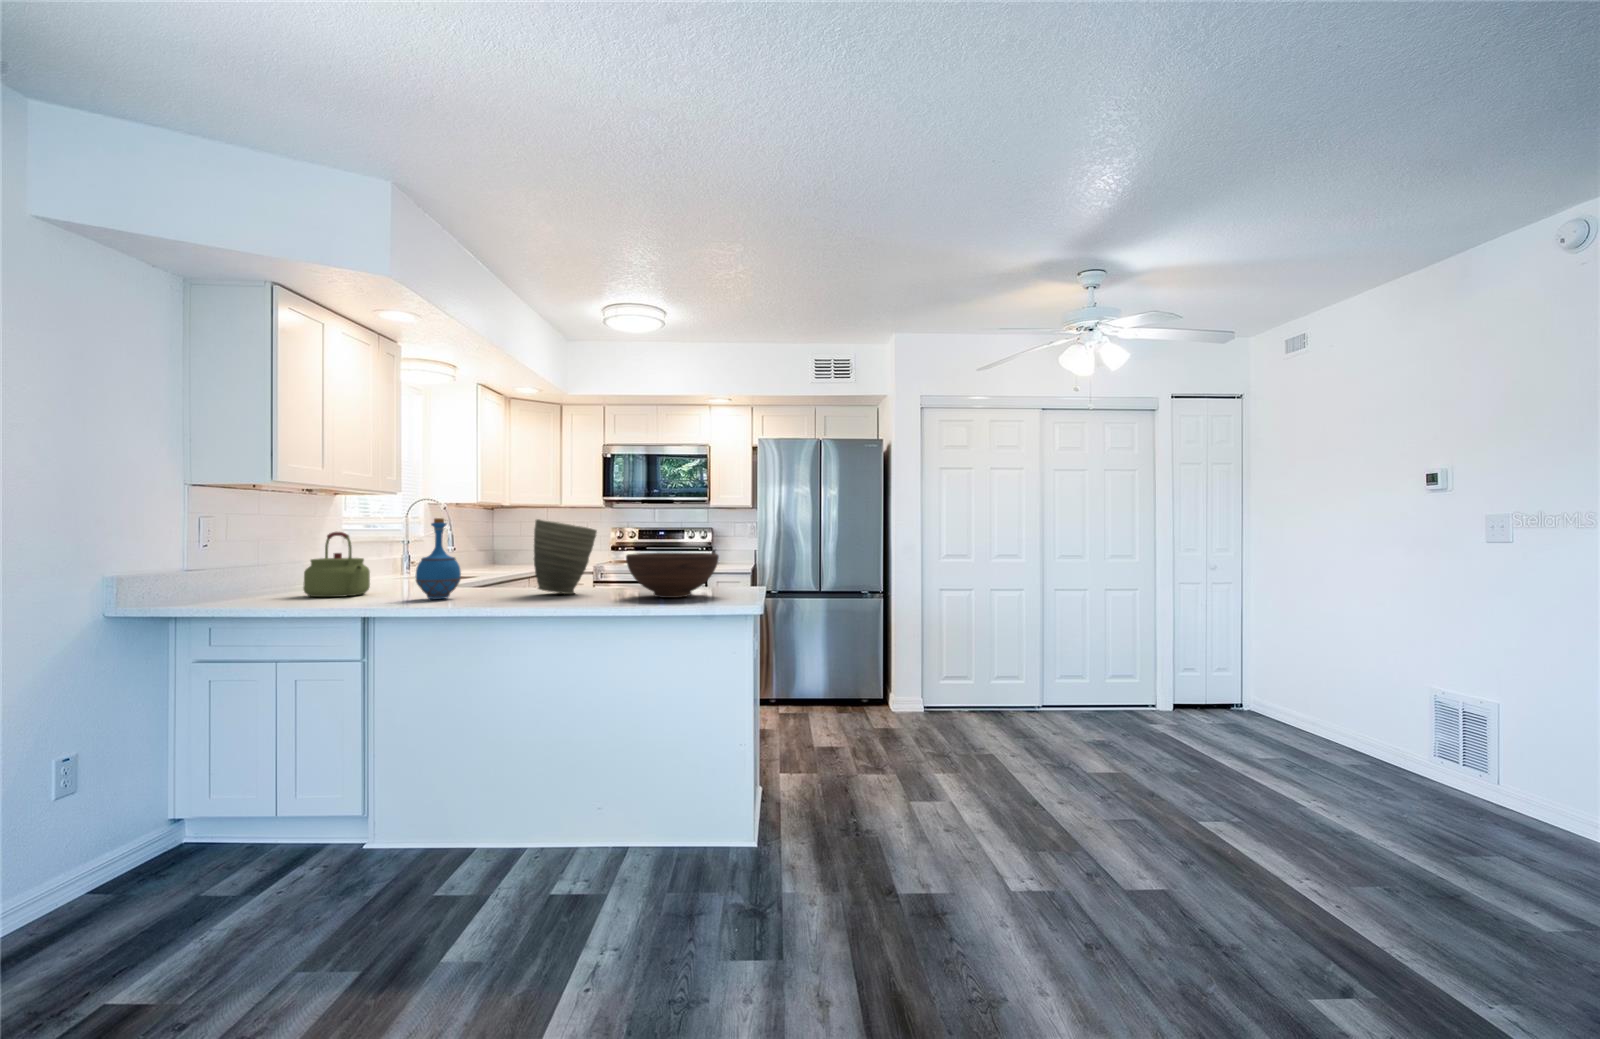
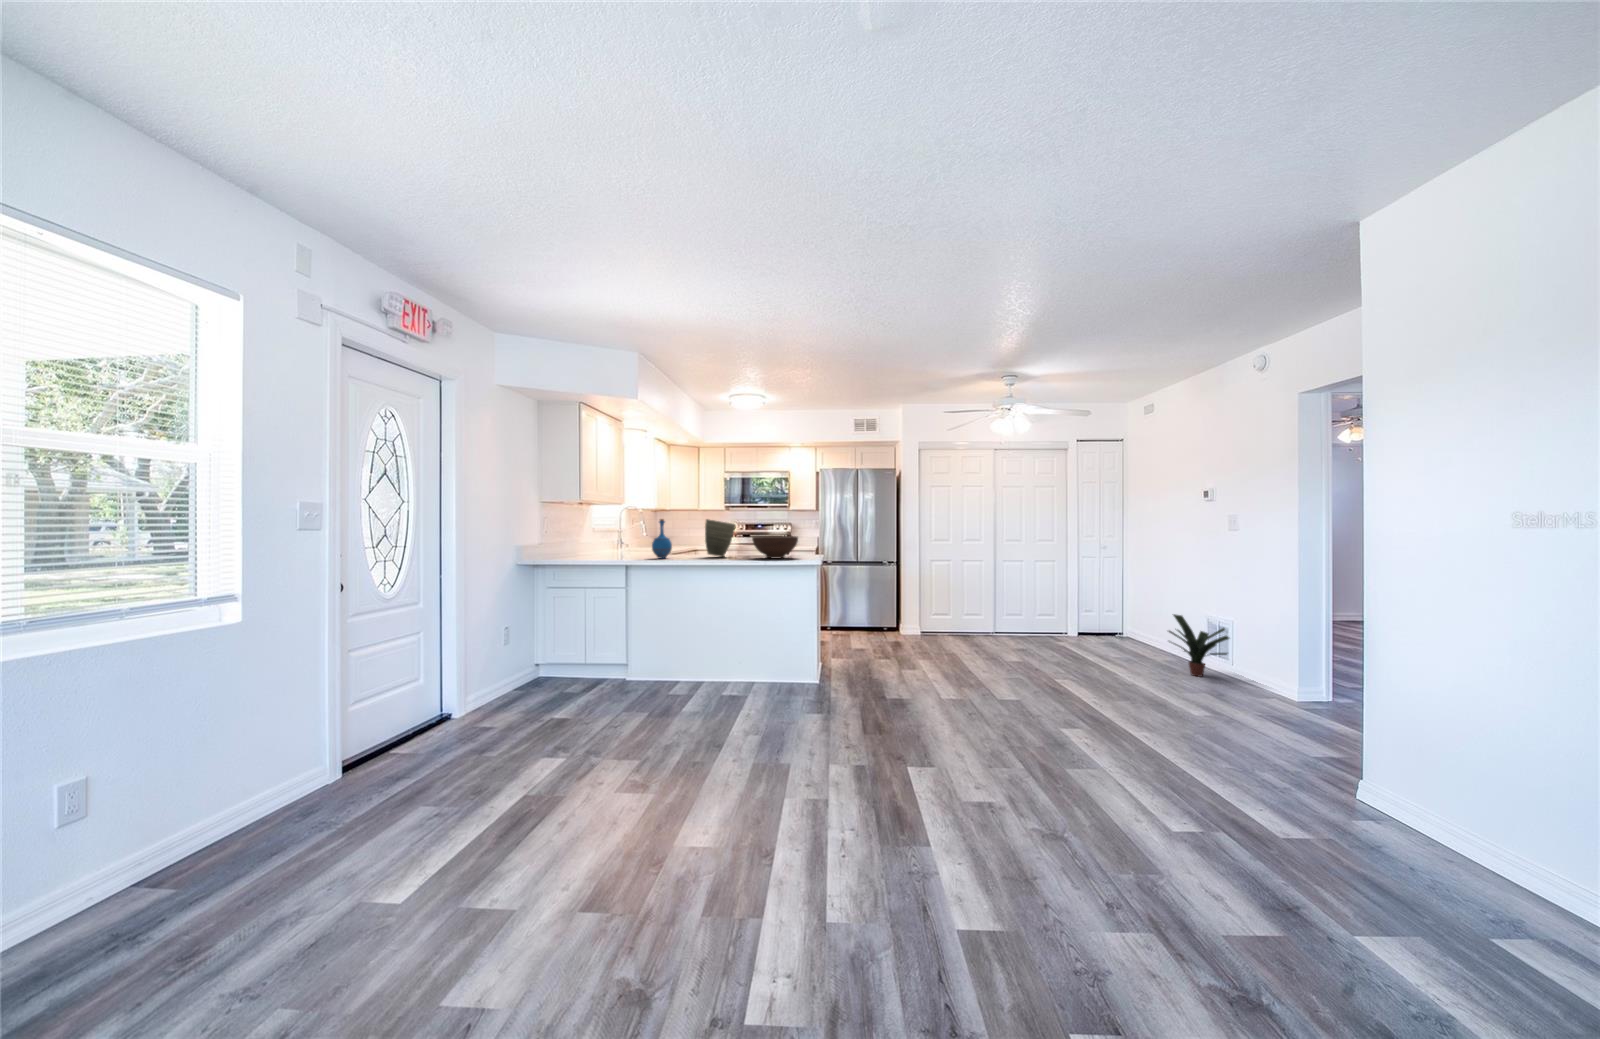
kettle: present [303,532,370,597] -> none [596,526,625,558]
potted plant: none [1361,685,1487,799] -> present [1169,614,1229,677]

